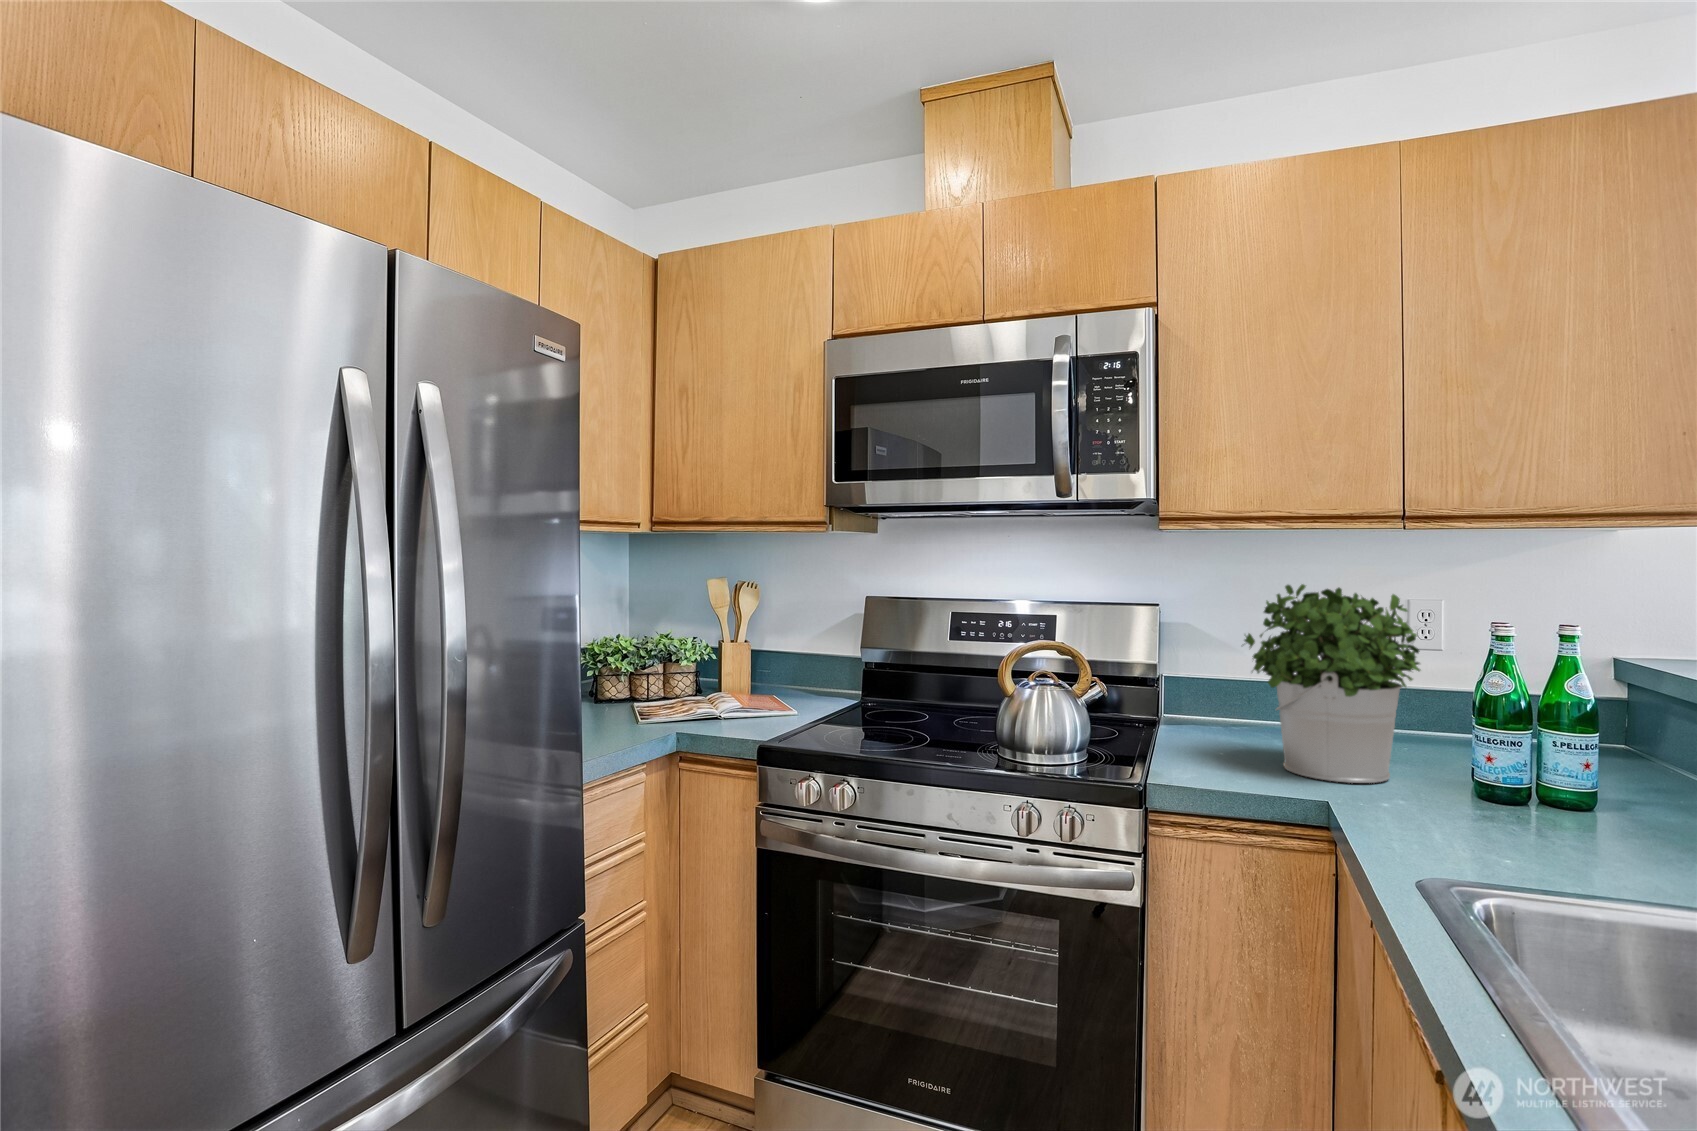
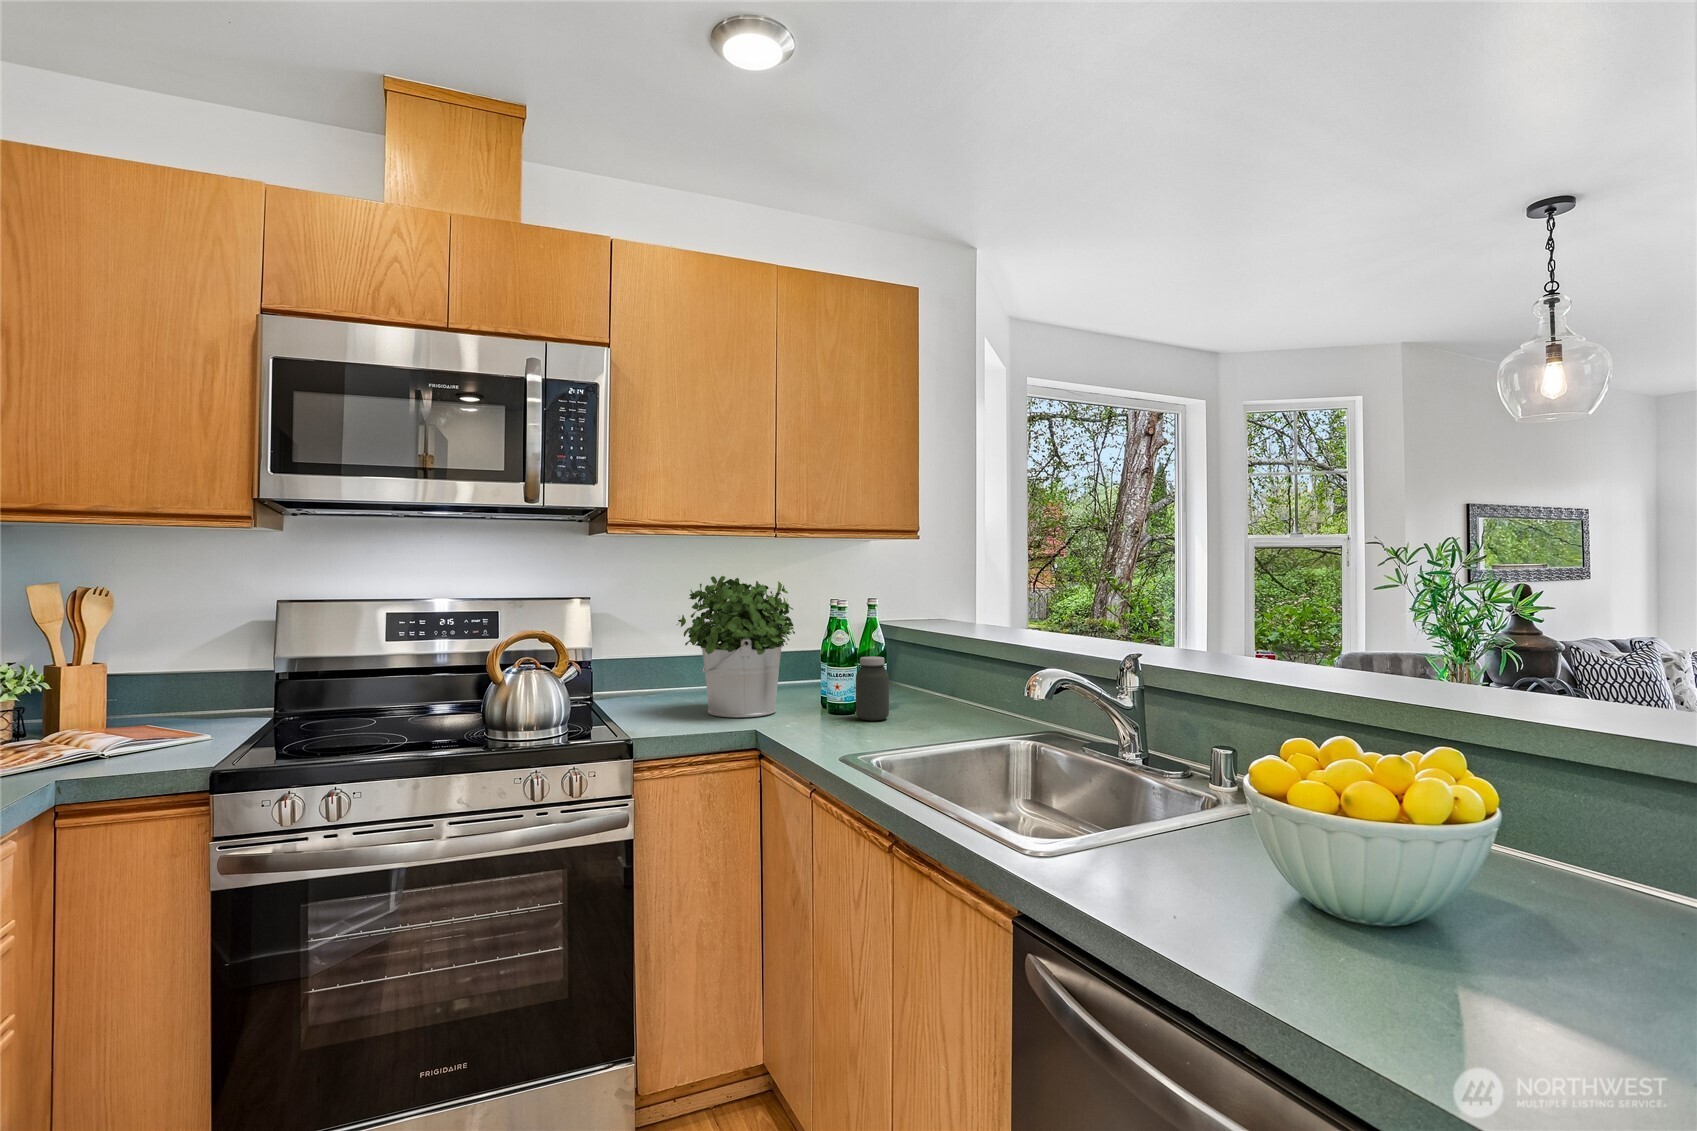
jar: none [1520,720,1589,827] -> present [856,657,889,720]

